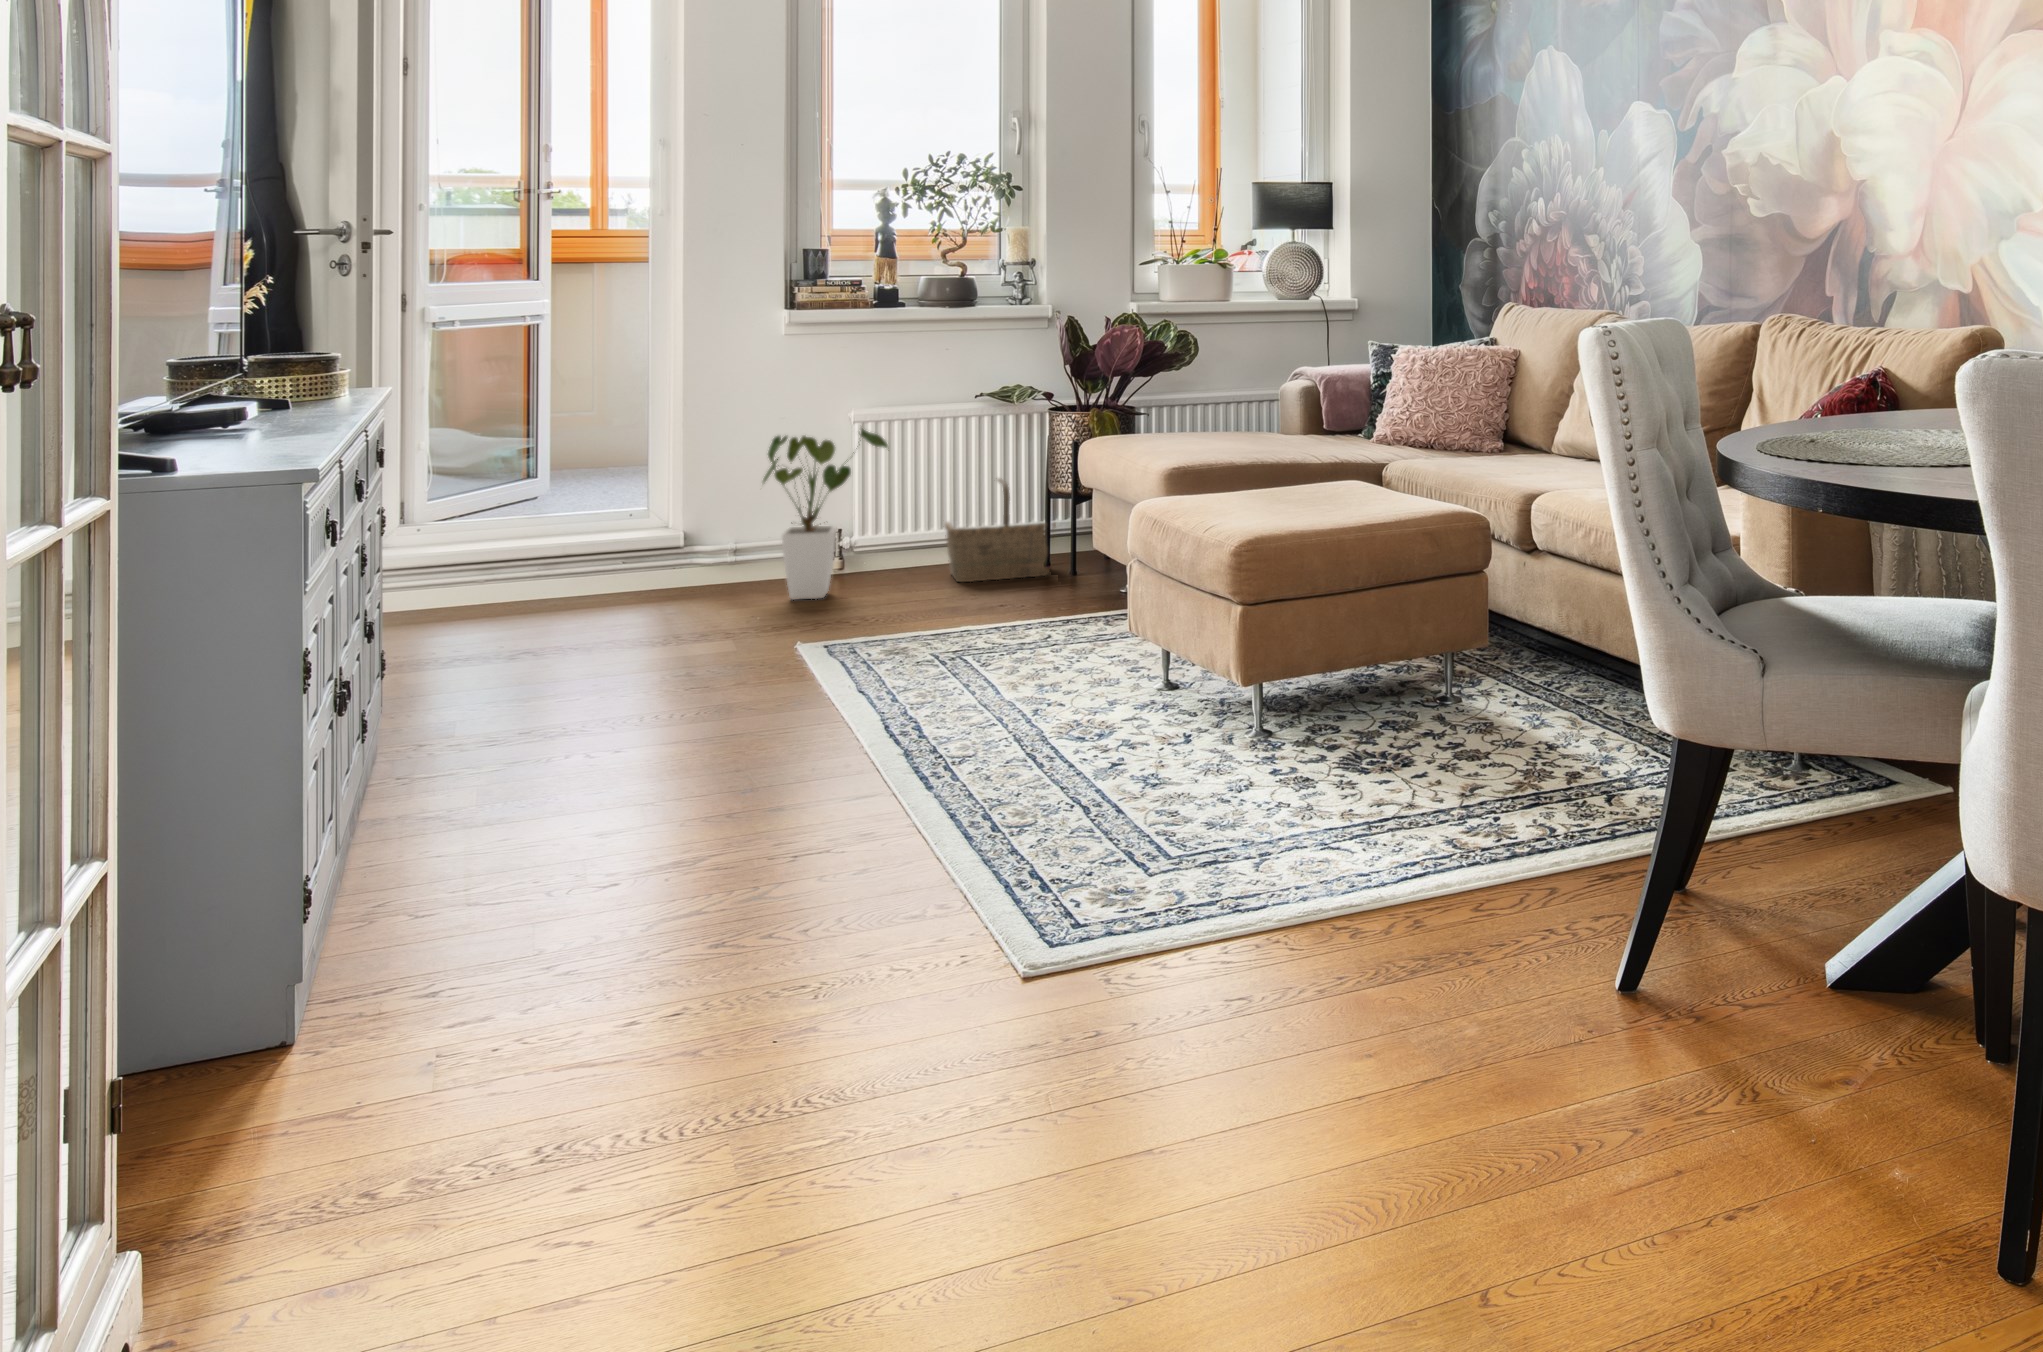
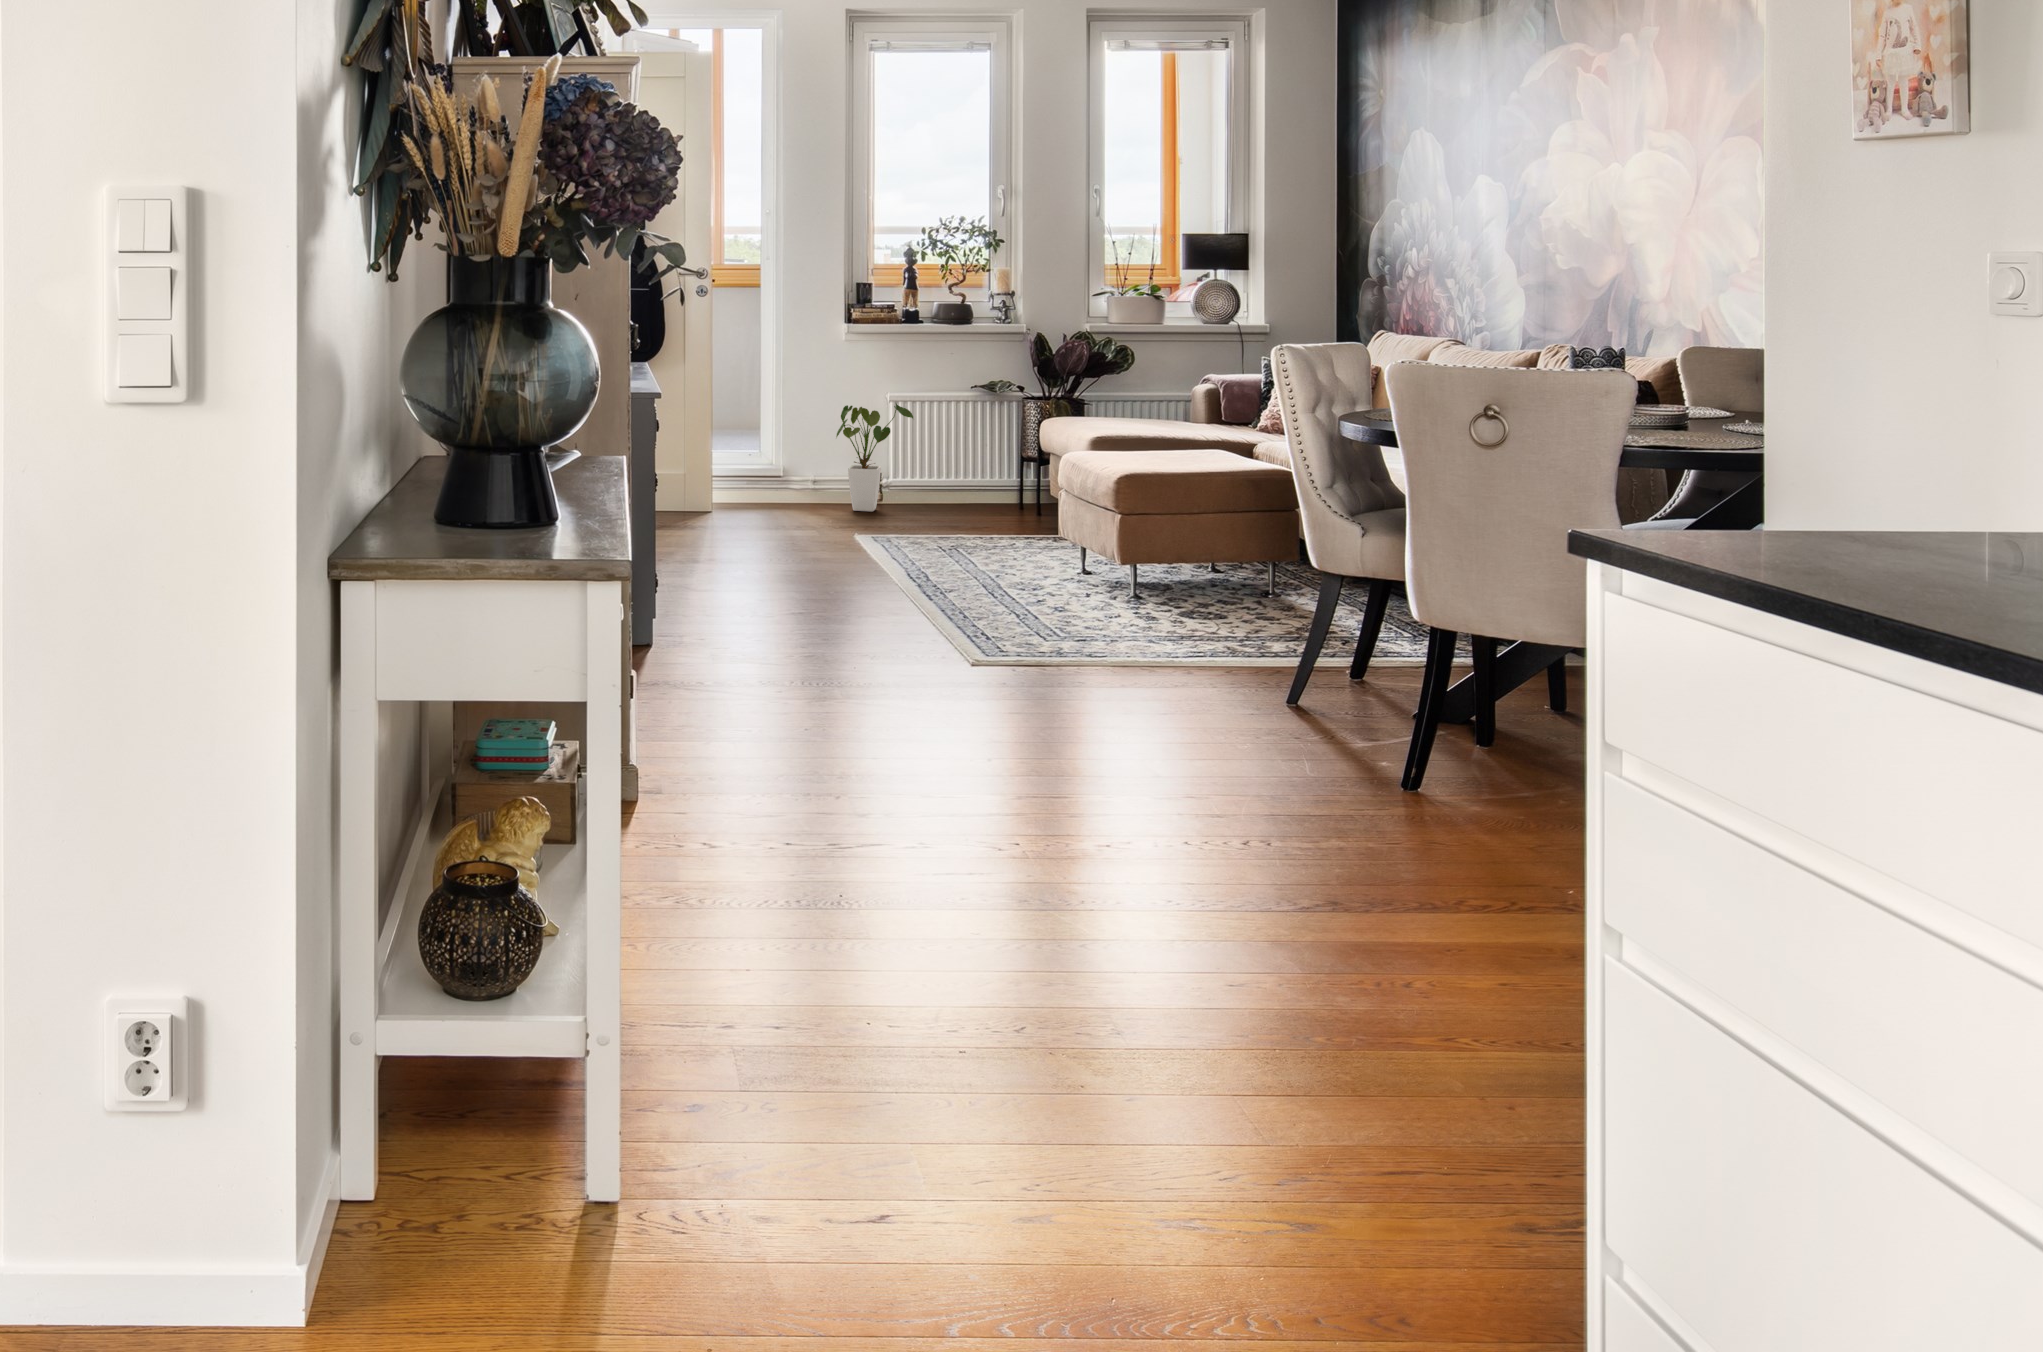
basket: present [945,479,1055,582] -> none [949,443,1025,512]

